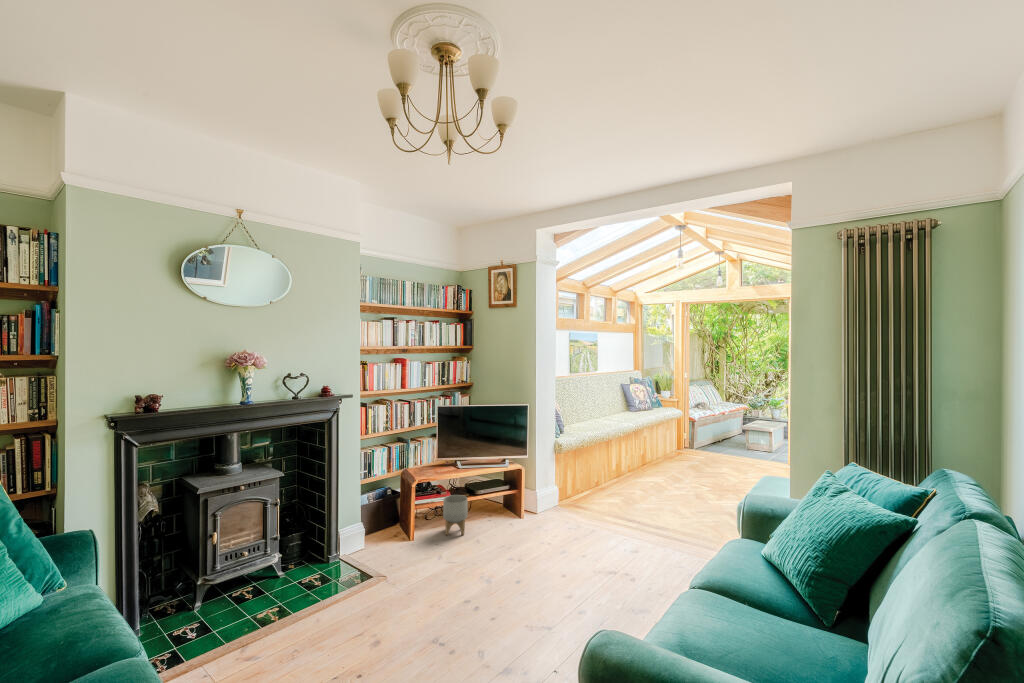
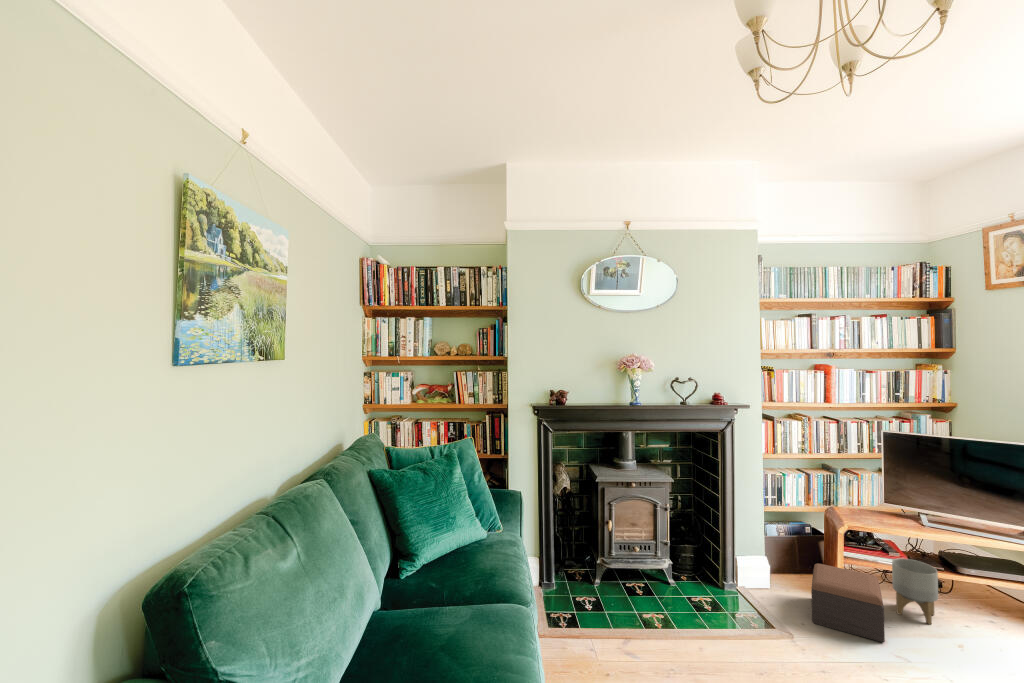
footstool: none [396,513,442,562] -> present [811,564,885,642]

